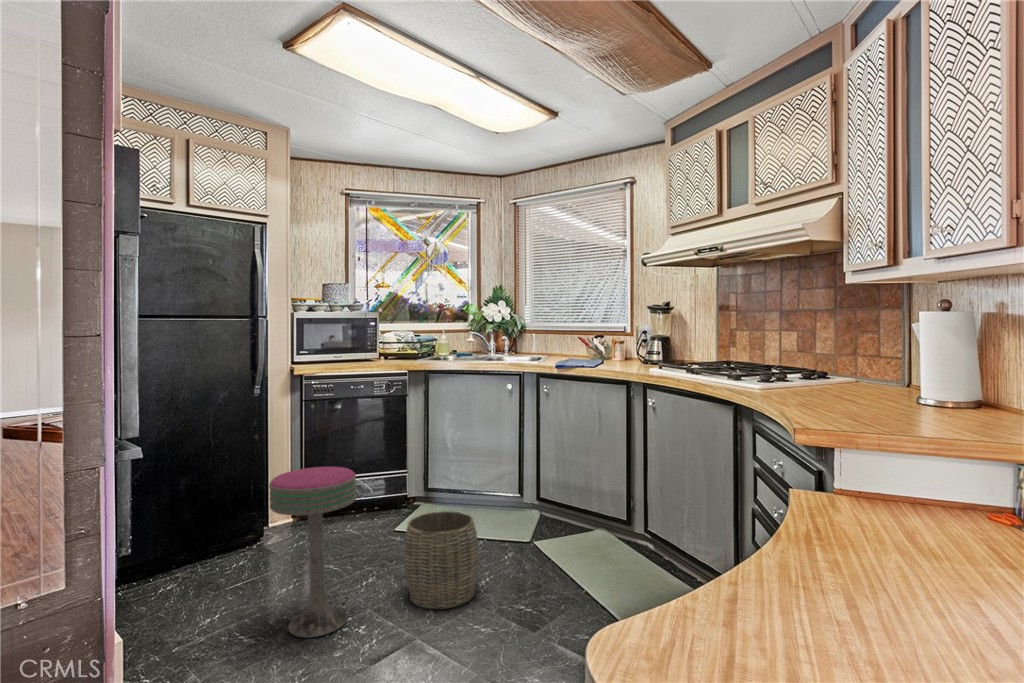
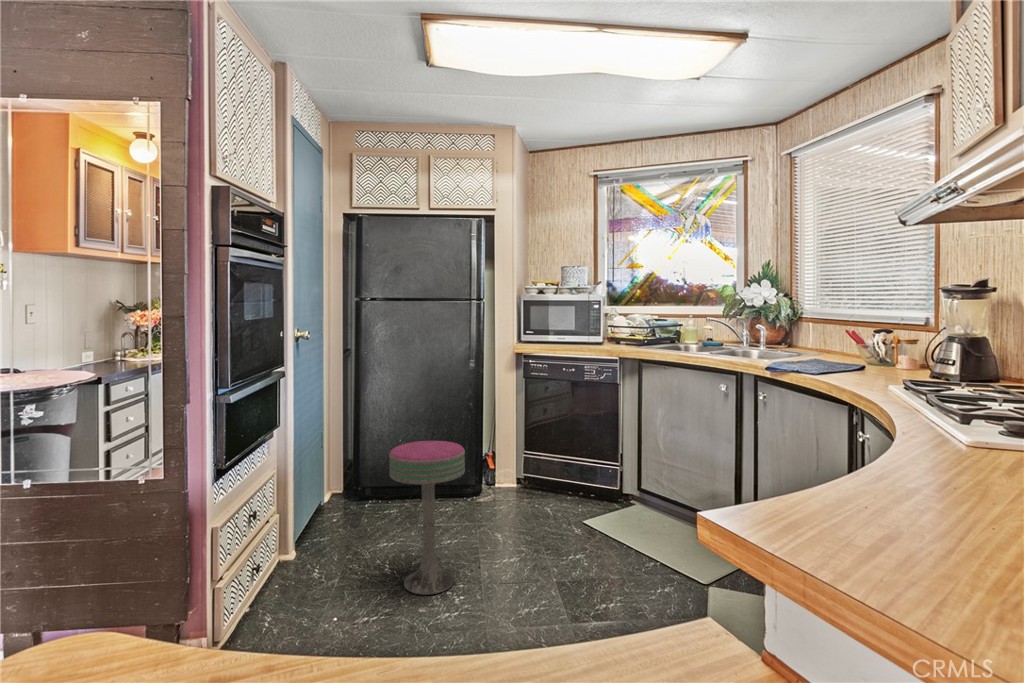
woven basket: present [404,511,478,609] -> none [508,510,587,619]

